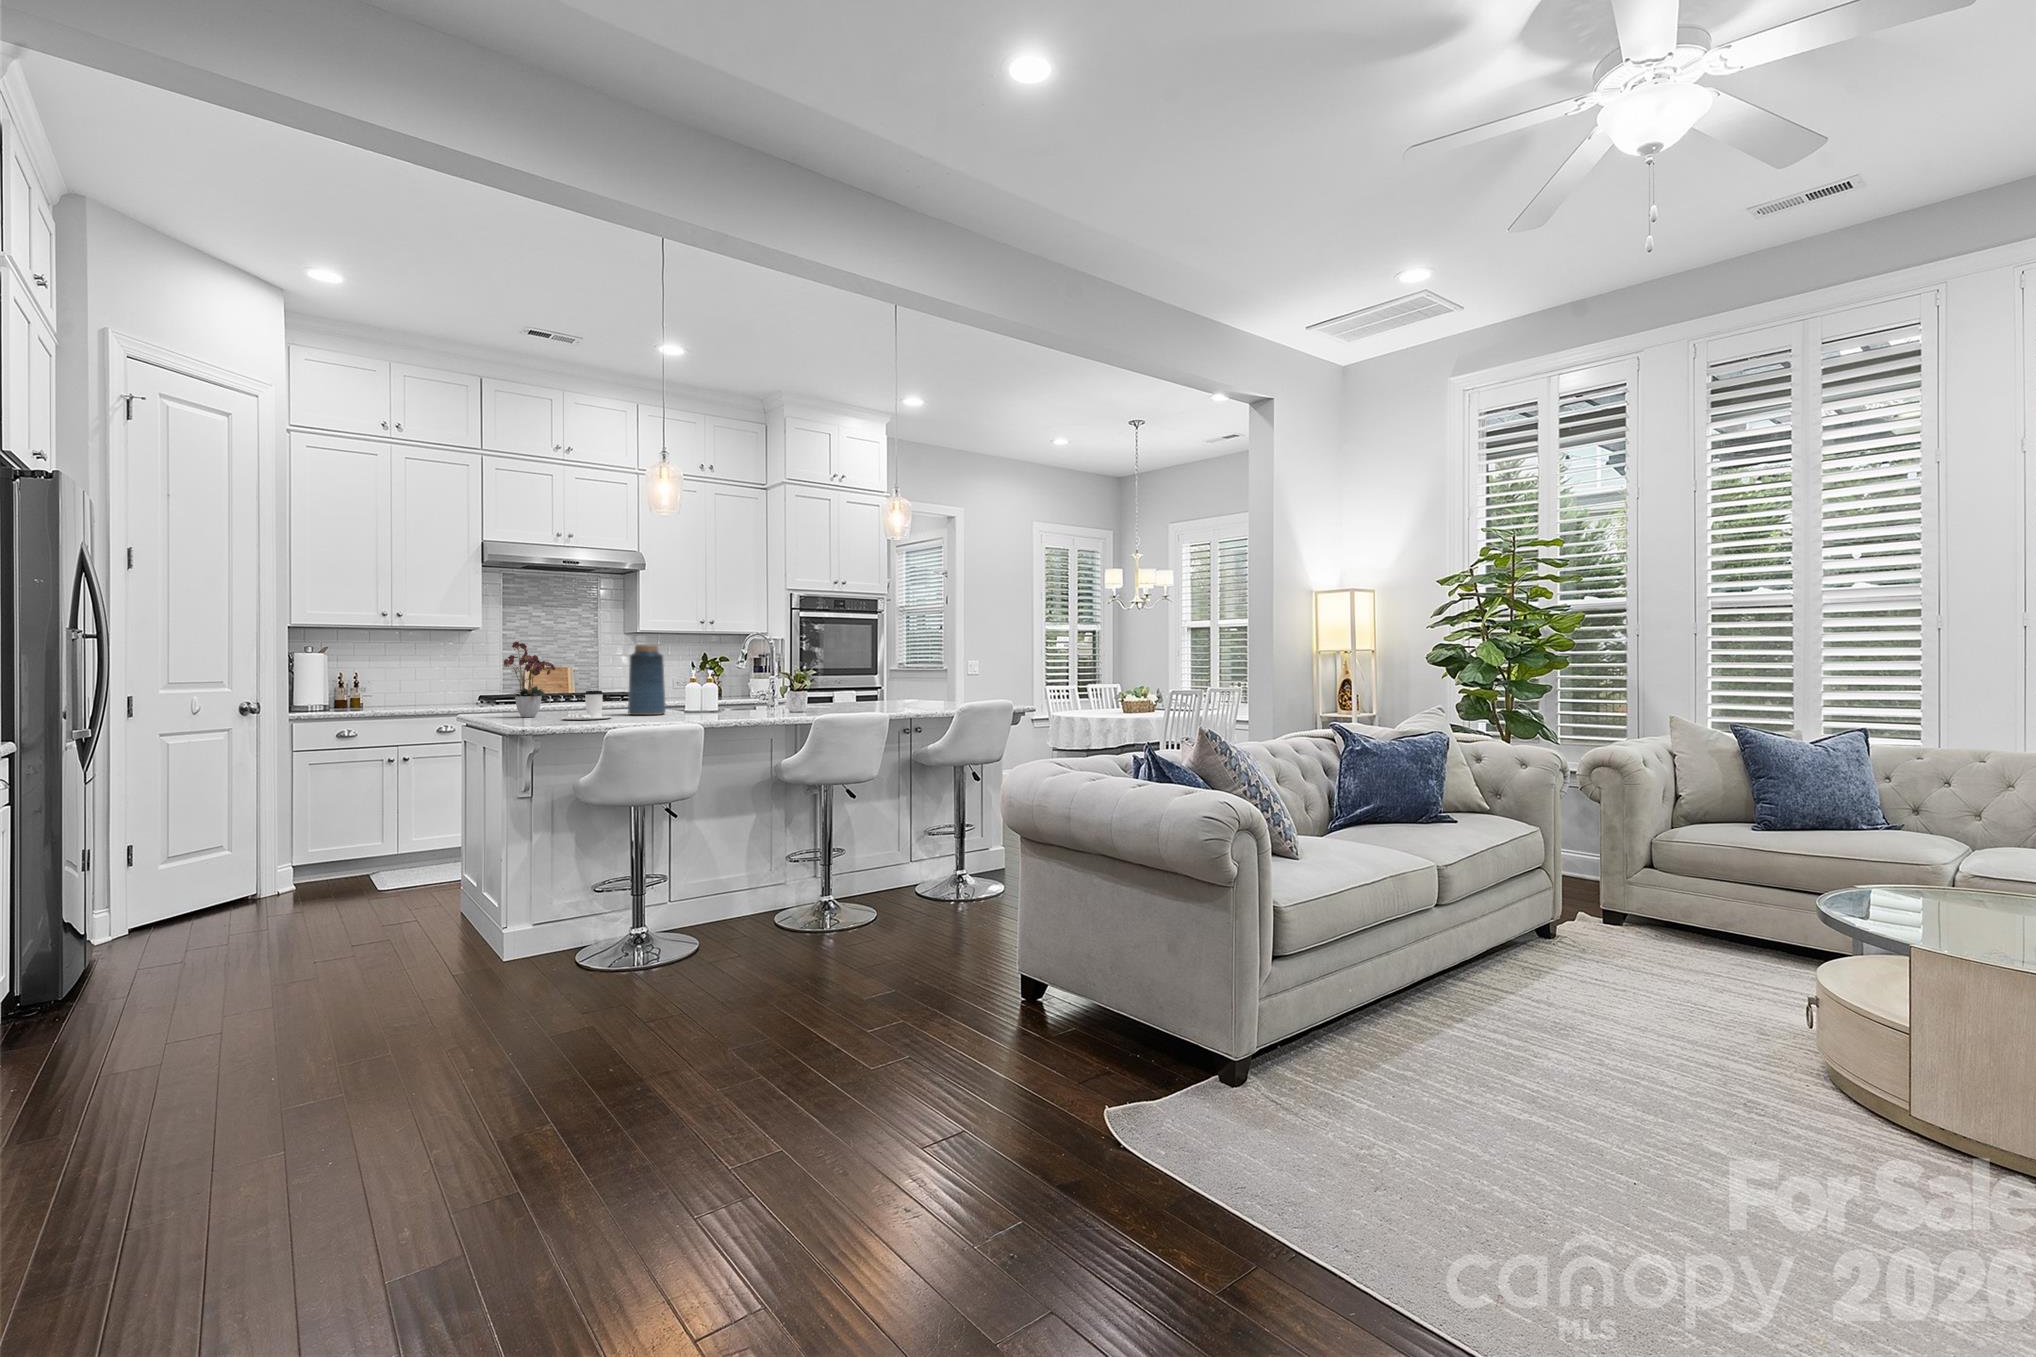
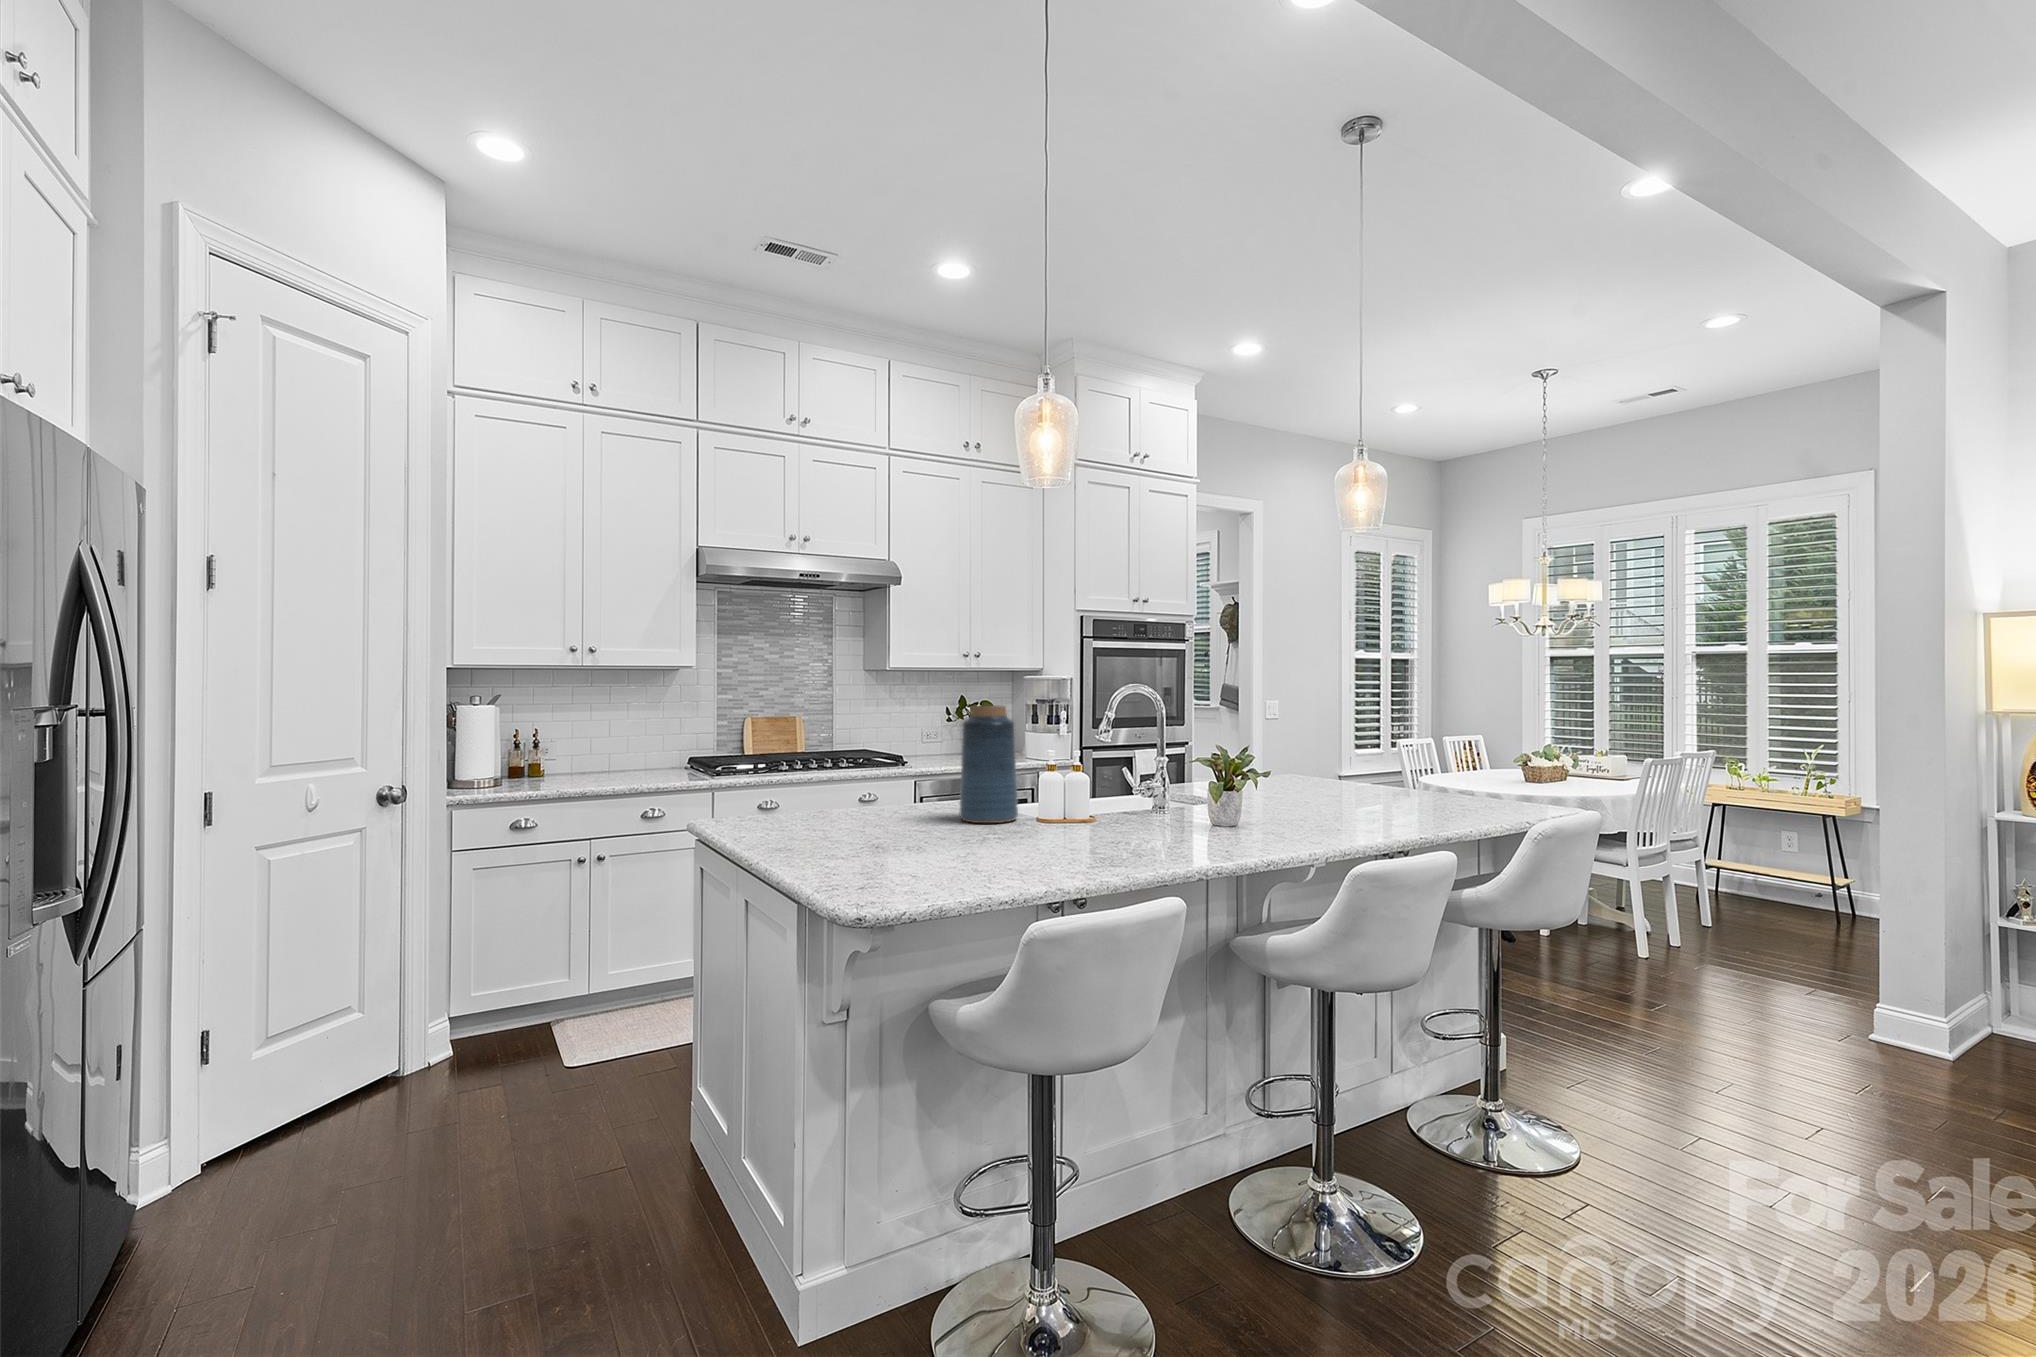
flower arrangement: present [503,641,556,717] -> none [765,695,858,828]
coffee cup: present [562,691,611,720] -> none [874,788,955,843]

